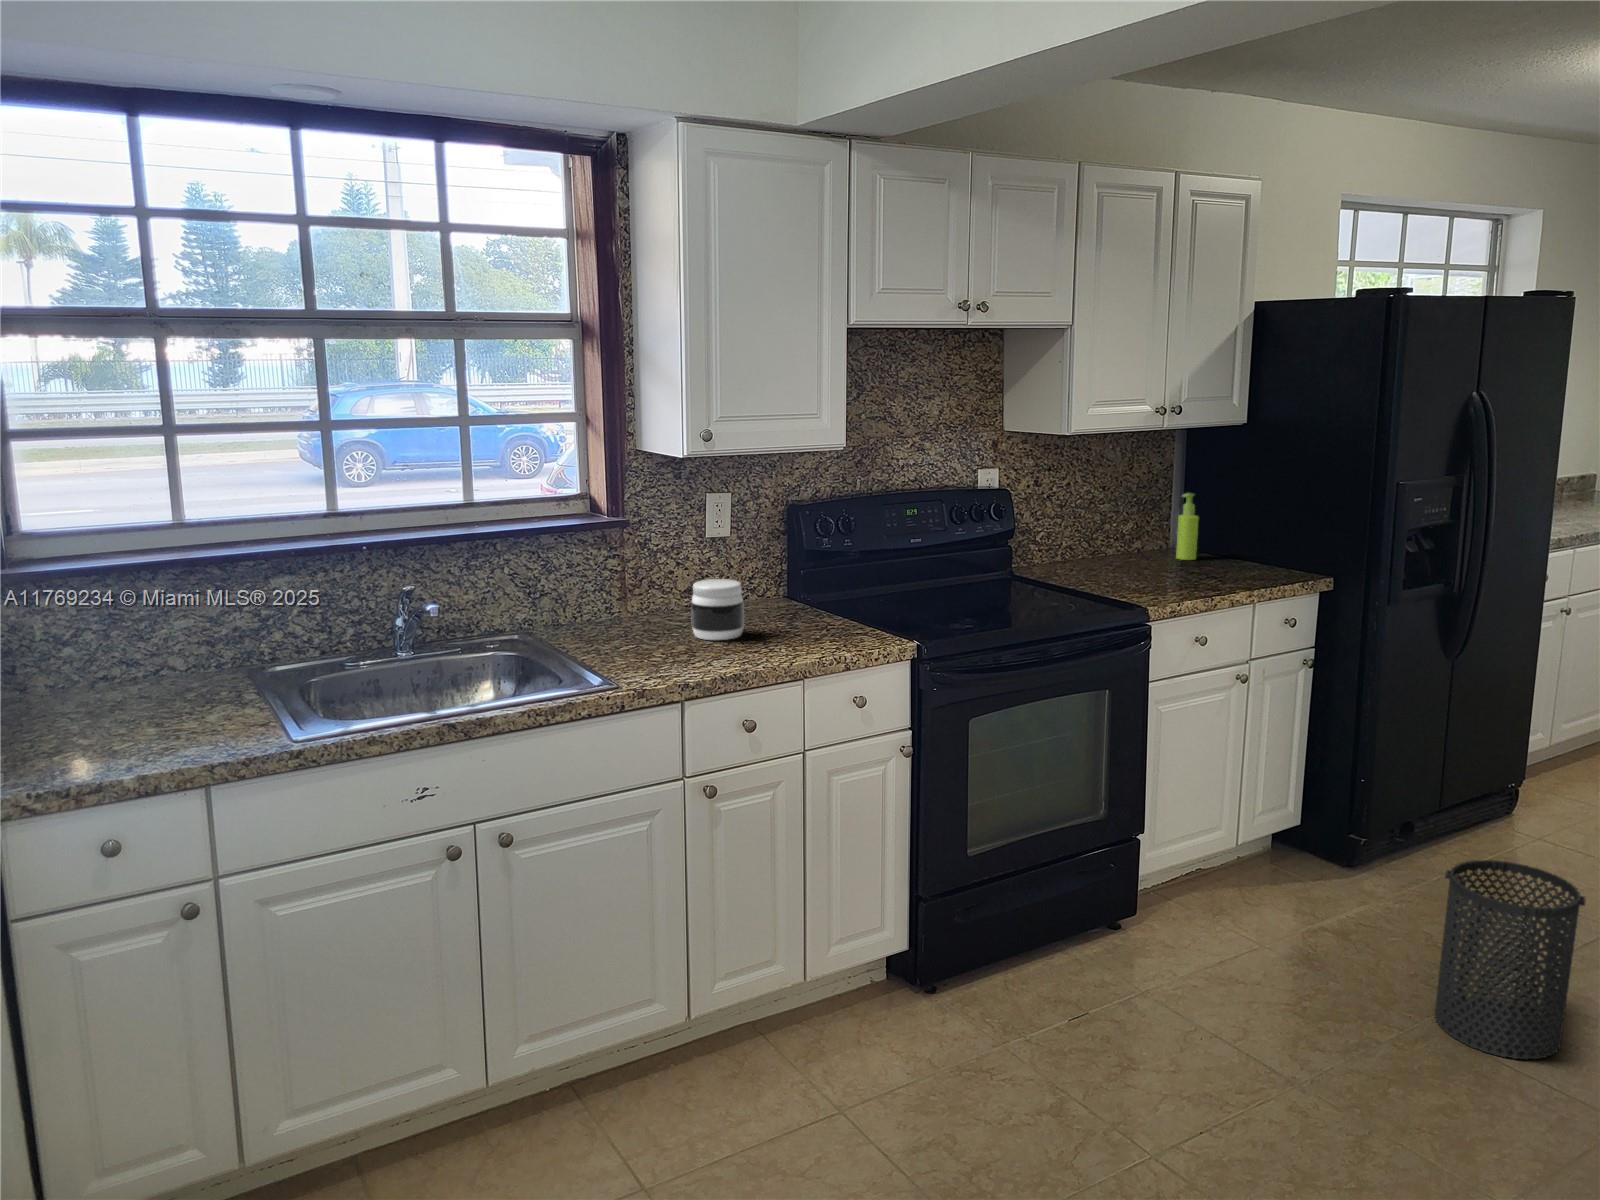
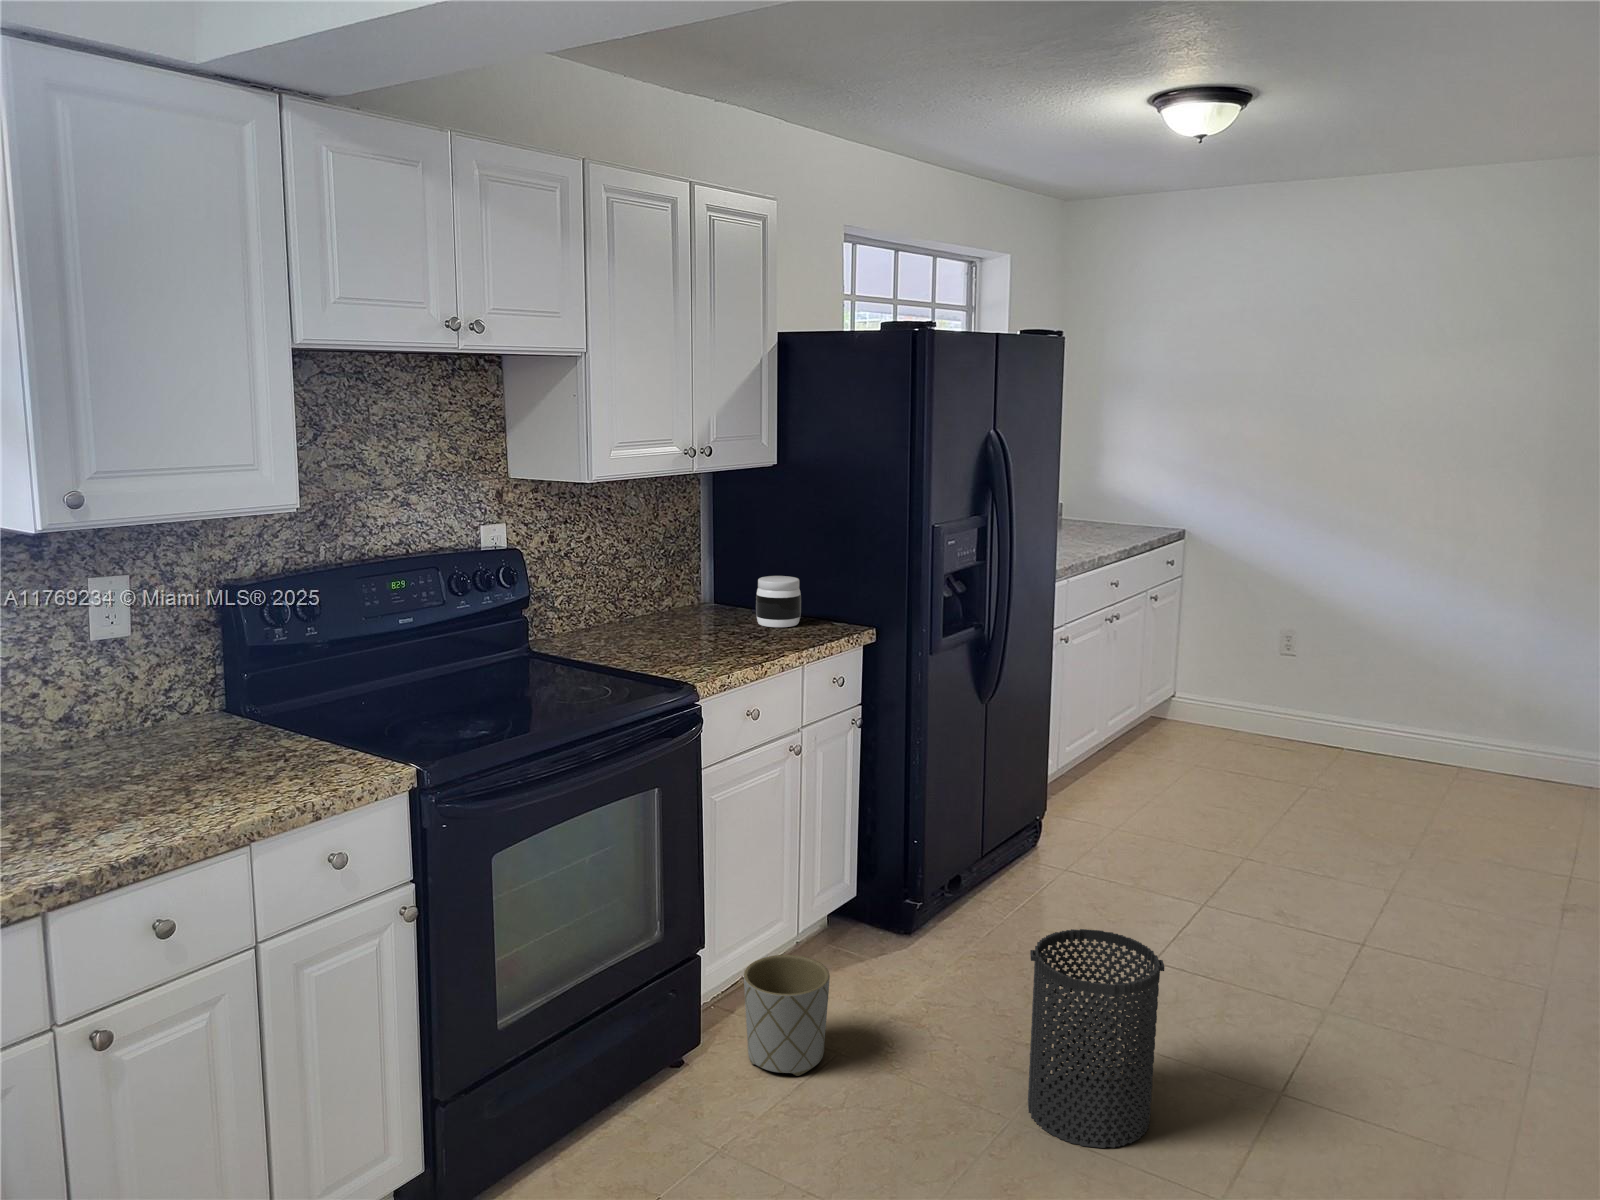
soap dispenser: present [1176,493,1199,560] -> none [712,544,733,619]
jar: present [691,579,744,640] -> present [756,576,801,627]
planter: none [1175,849,1253,951] -> present [744,955,830,1076]

